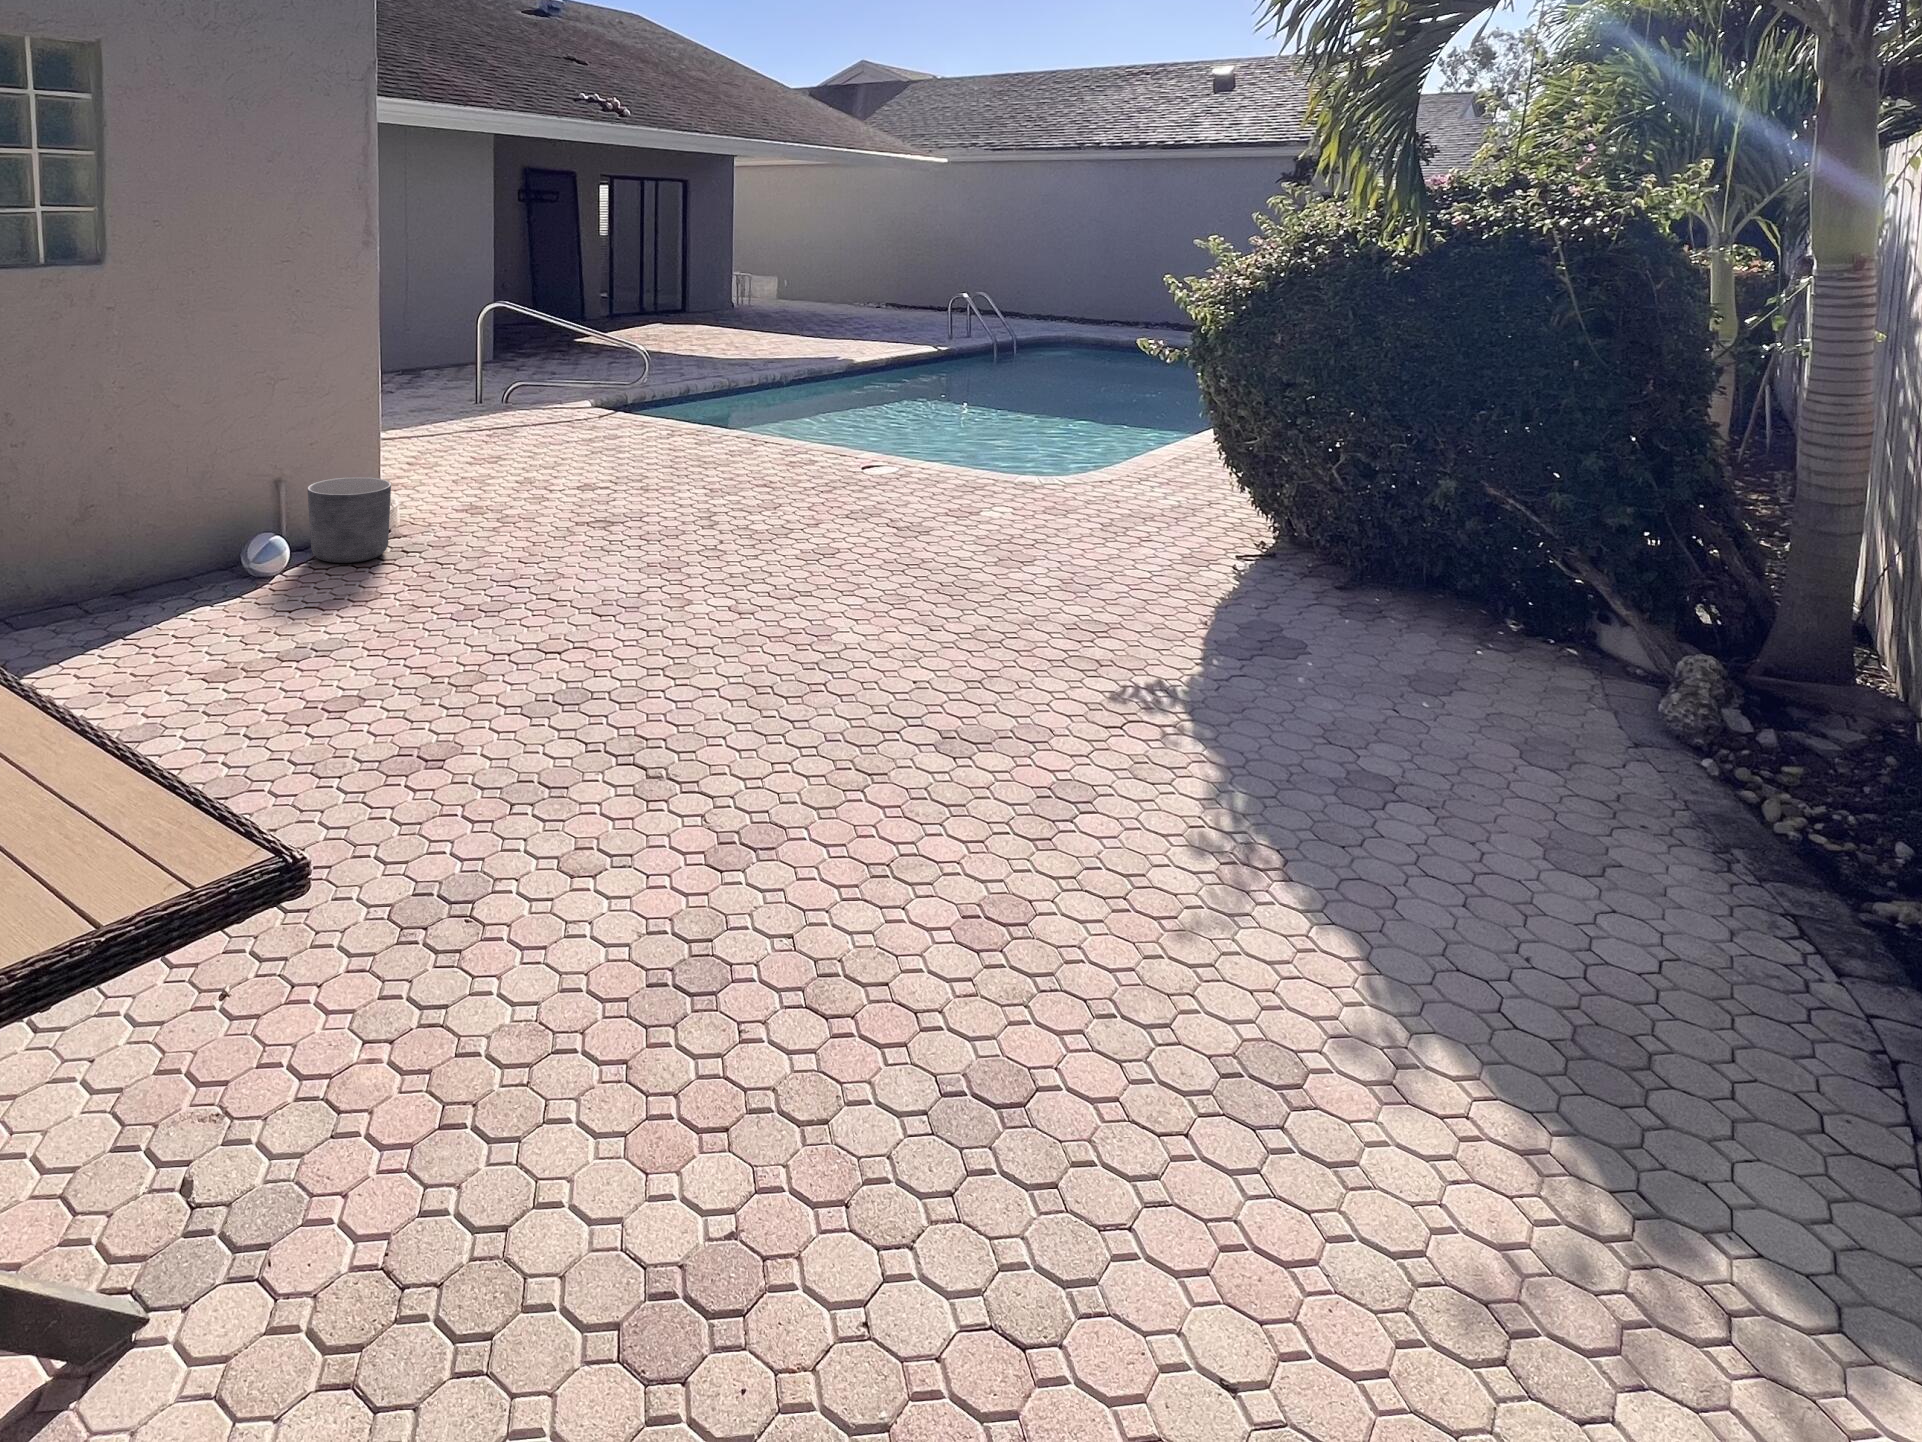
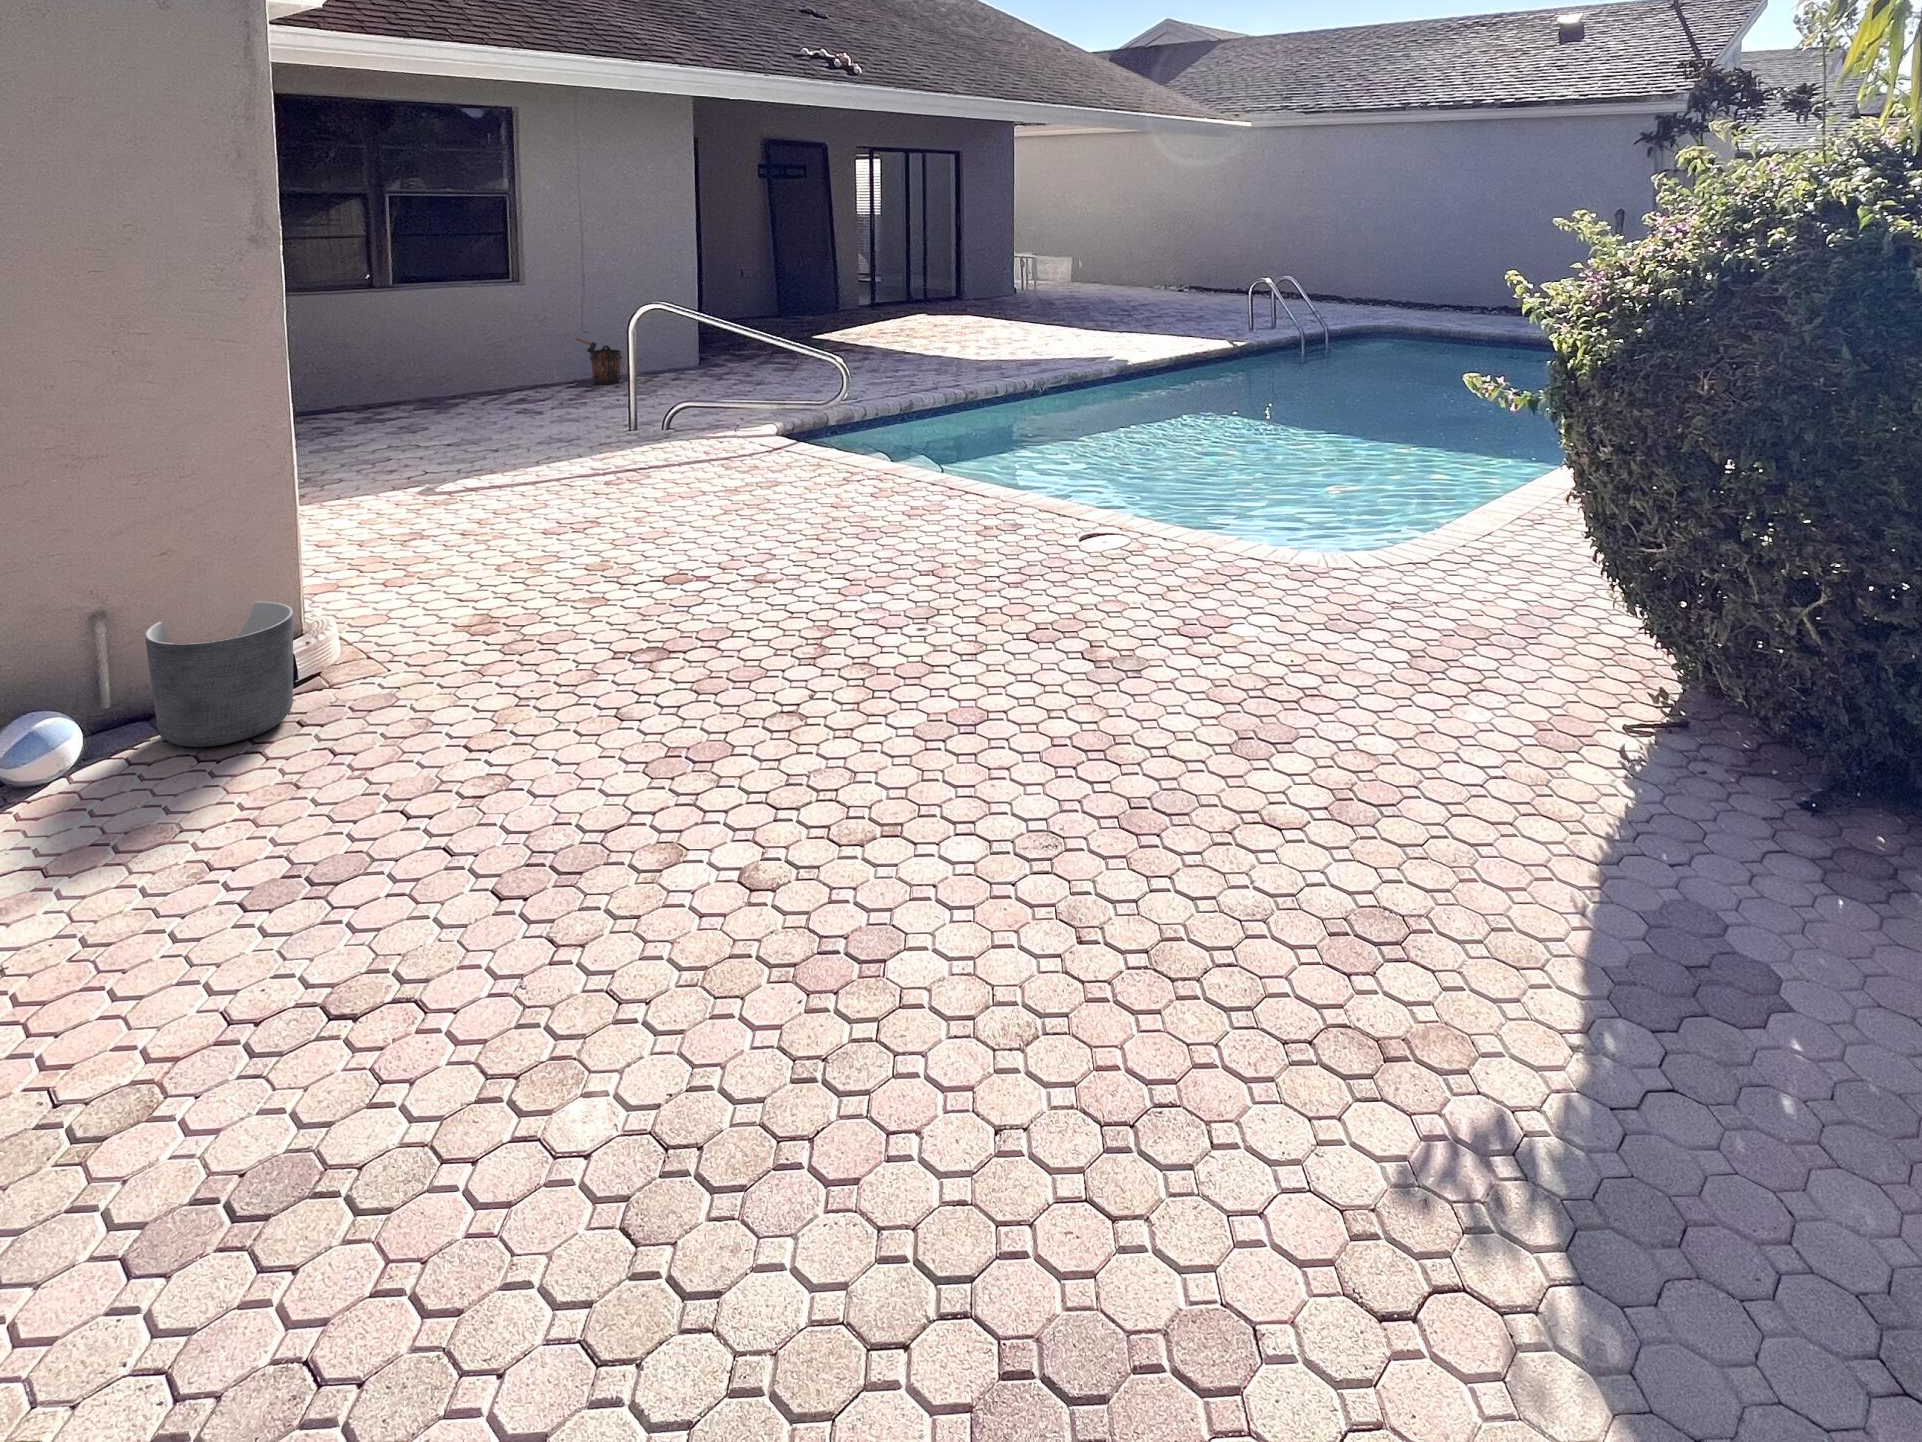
bucket: none [402,333,440,373] -> present [576,338,622,385]

